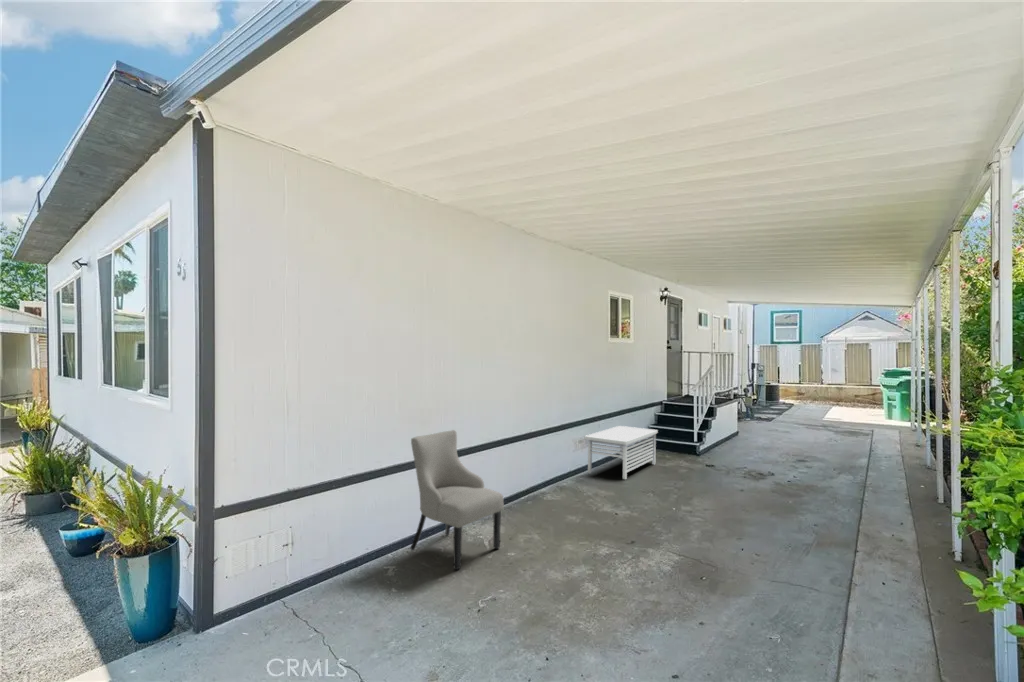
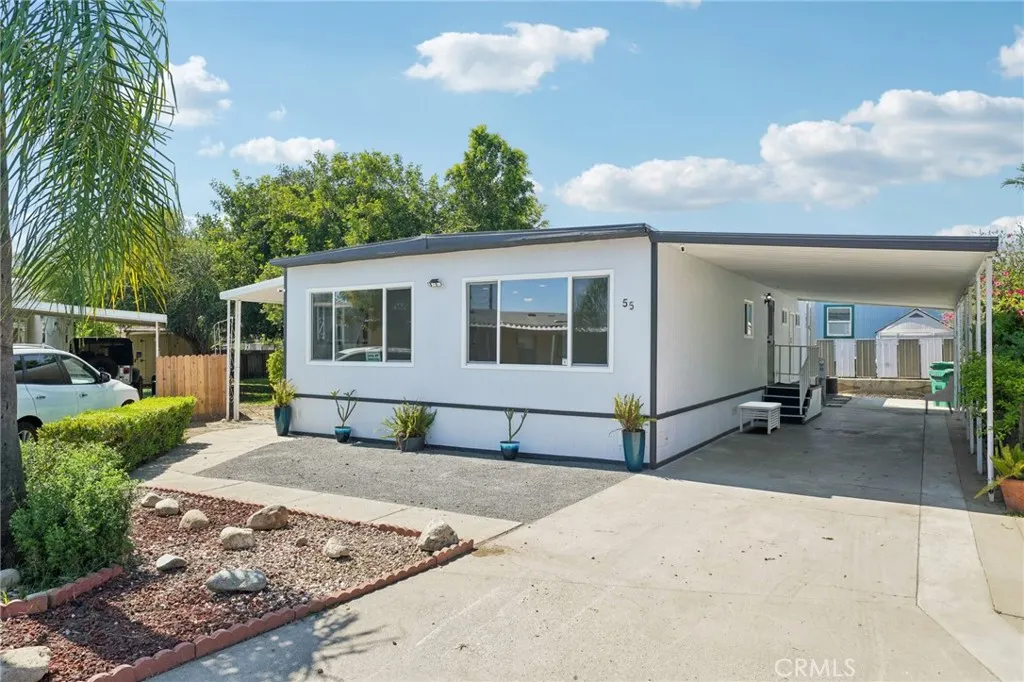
chair: present [410,430,504,570] -> present [924,376,954,415]

